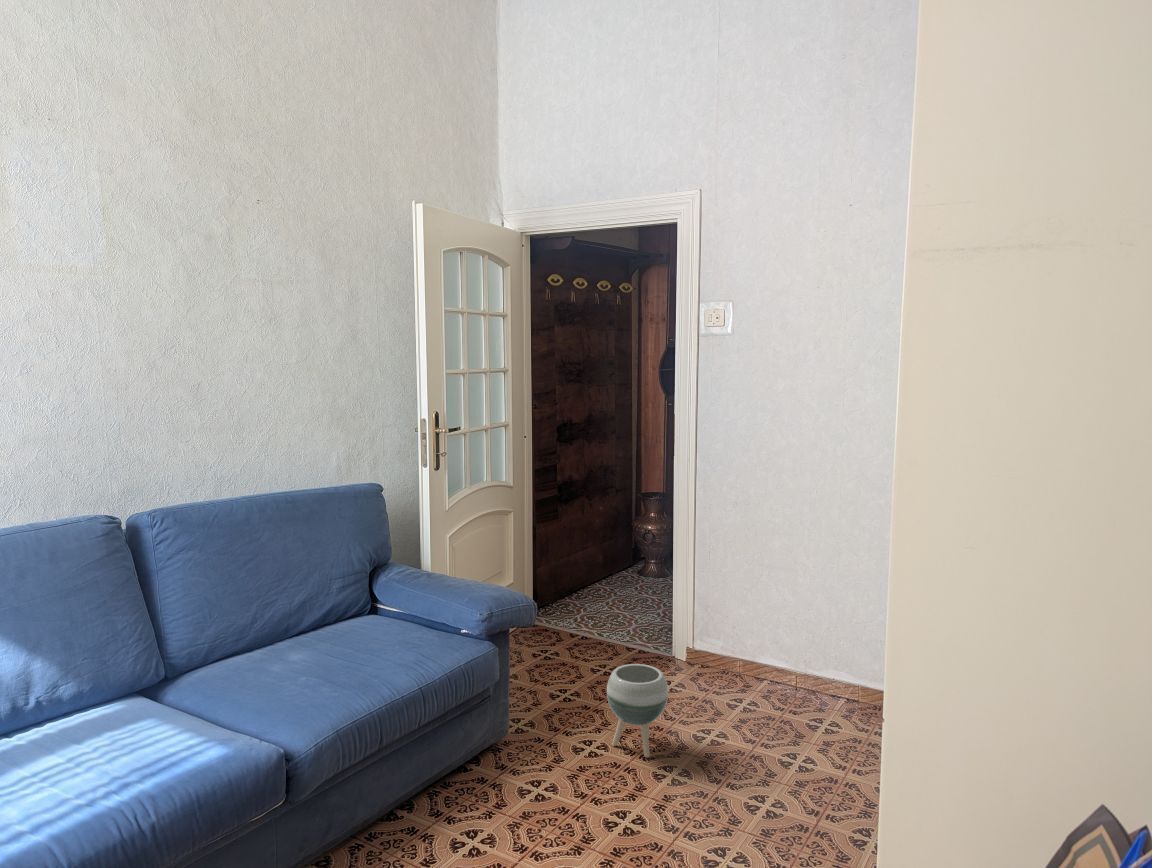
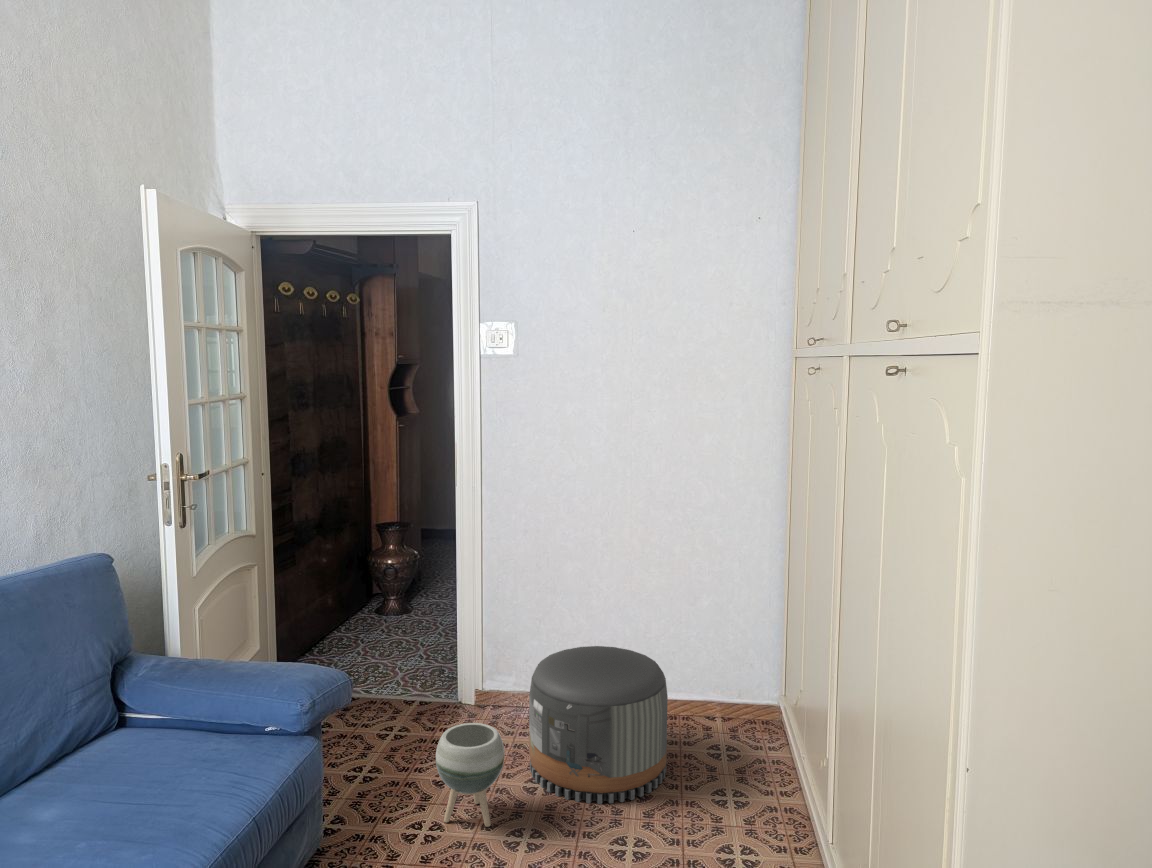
pouf: none [707,618,846,768] -> present [529,646,668,804]

